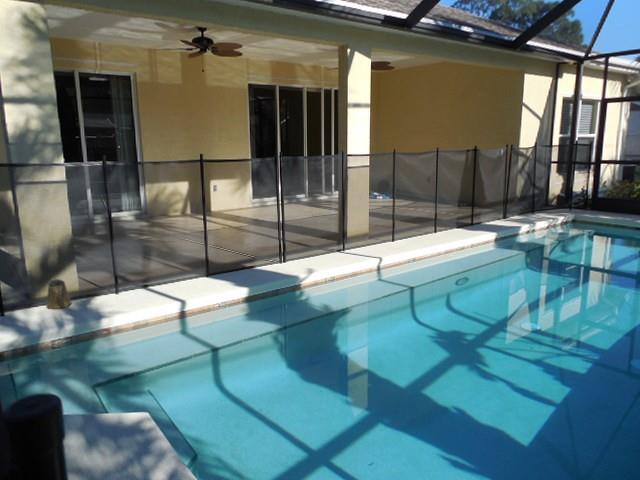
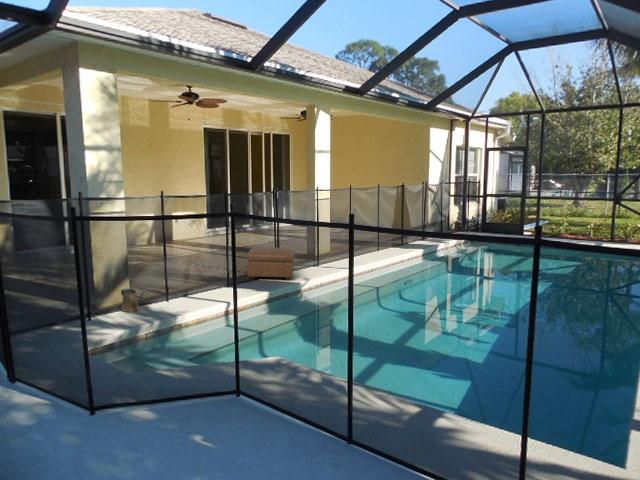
ottoman: none [239,228,304,270] -> present [247,248,294,280]

